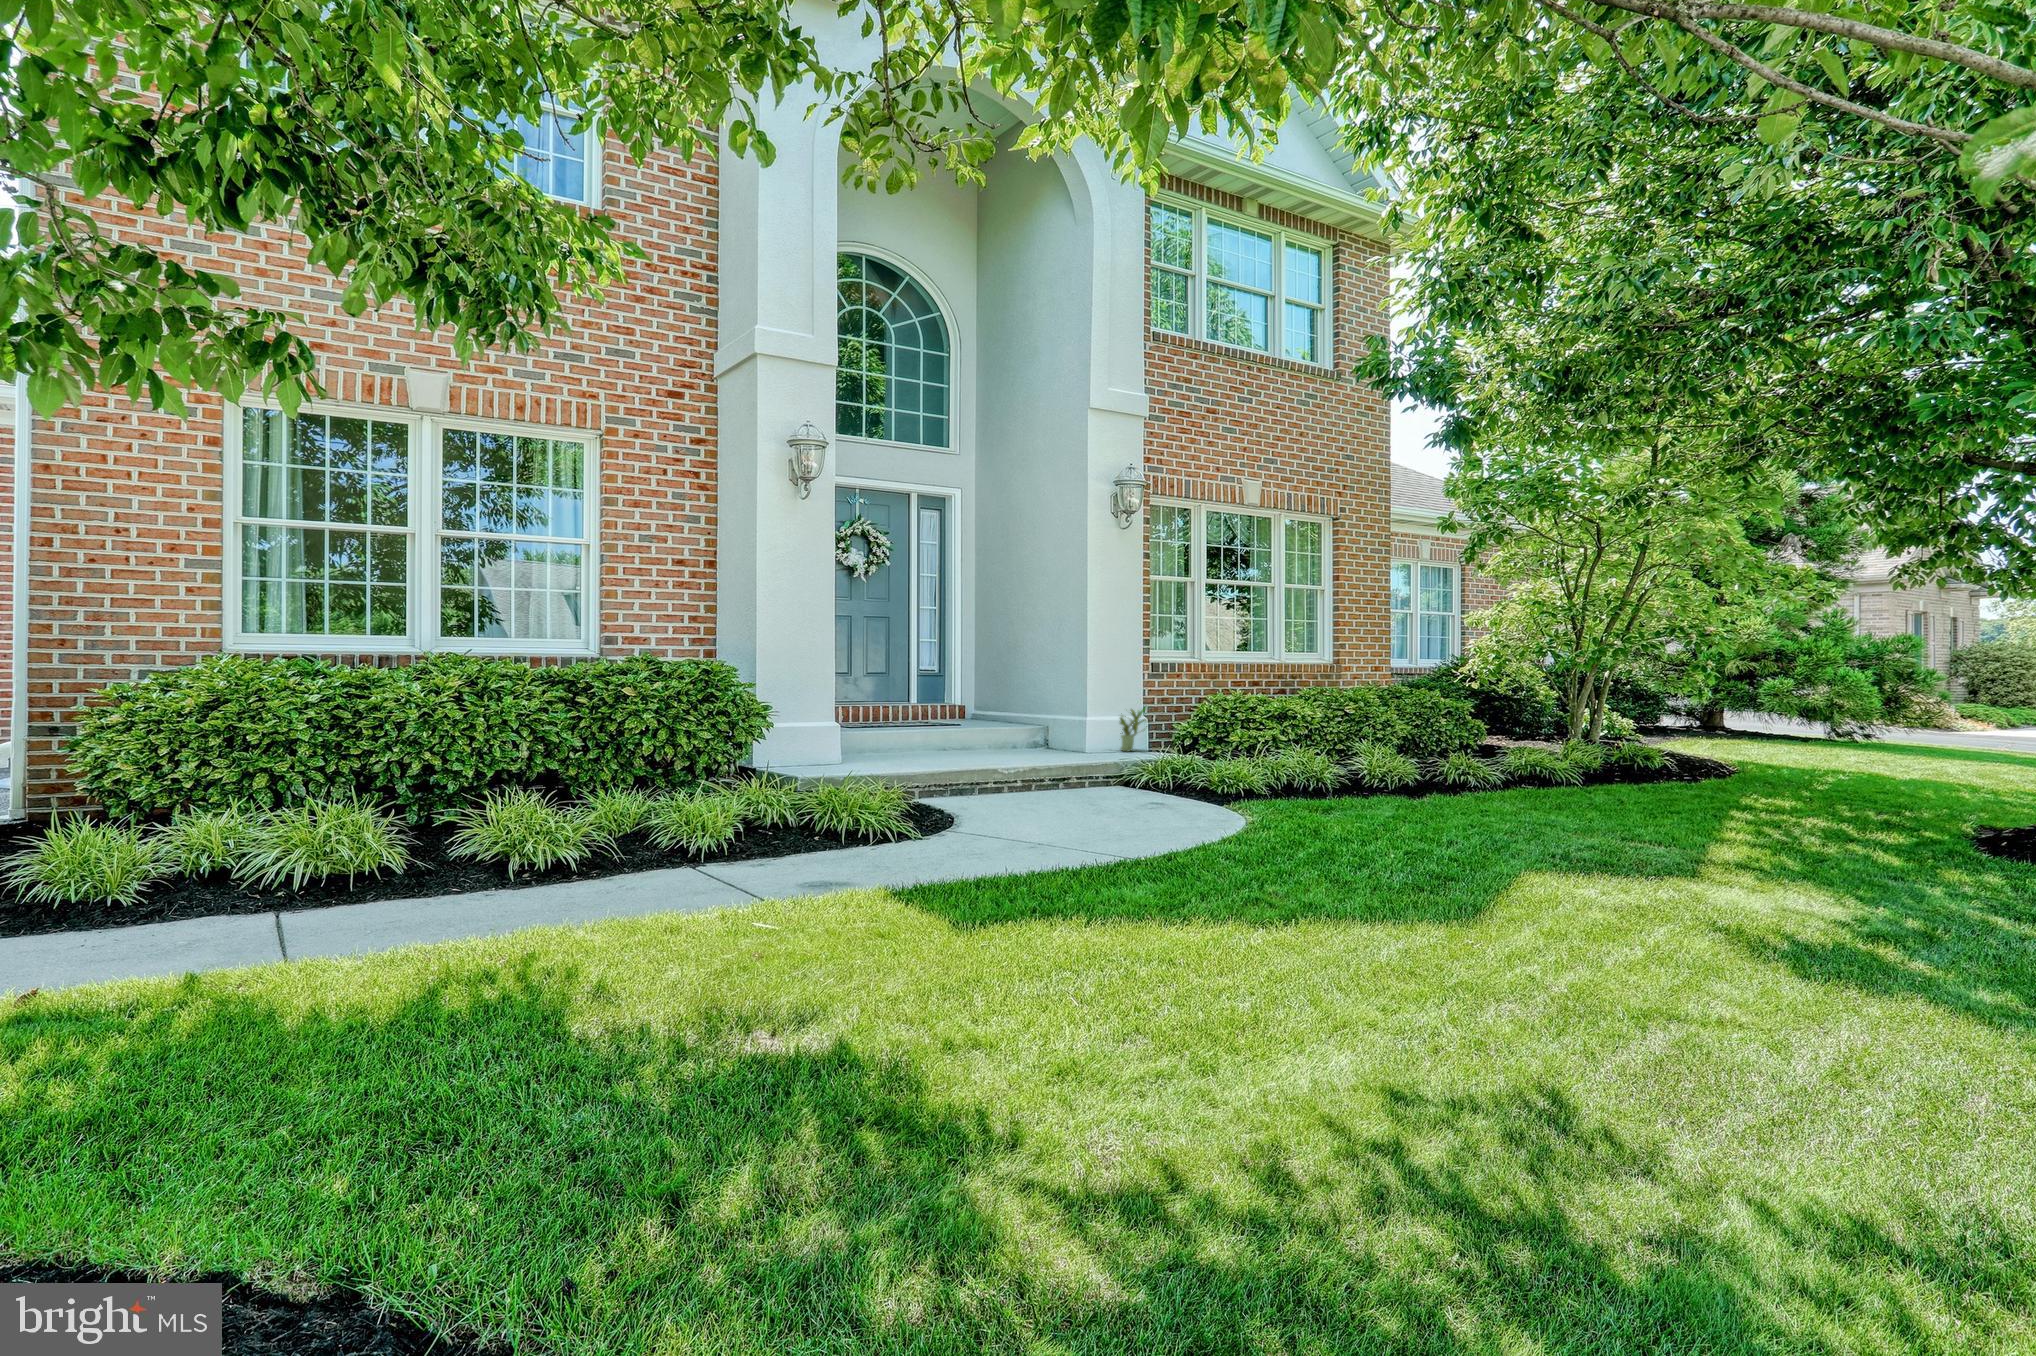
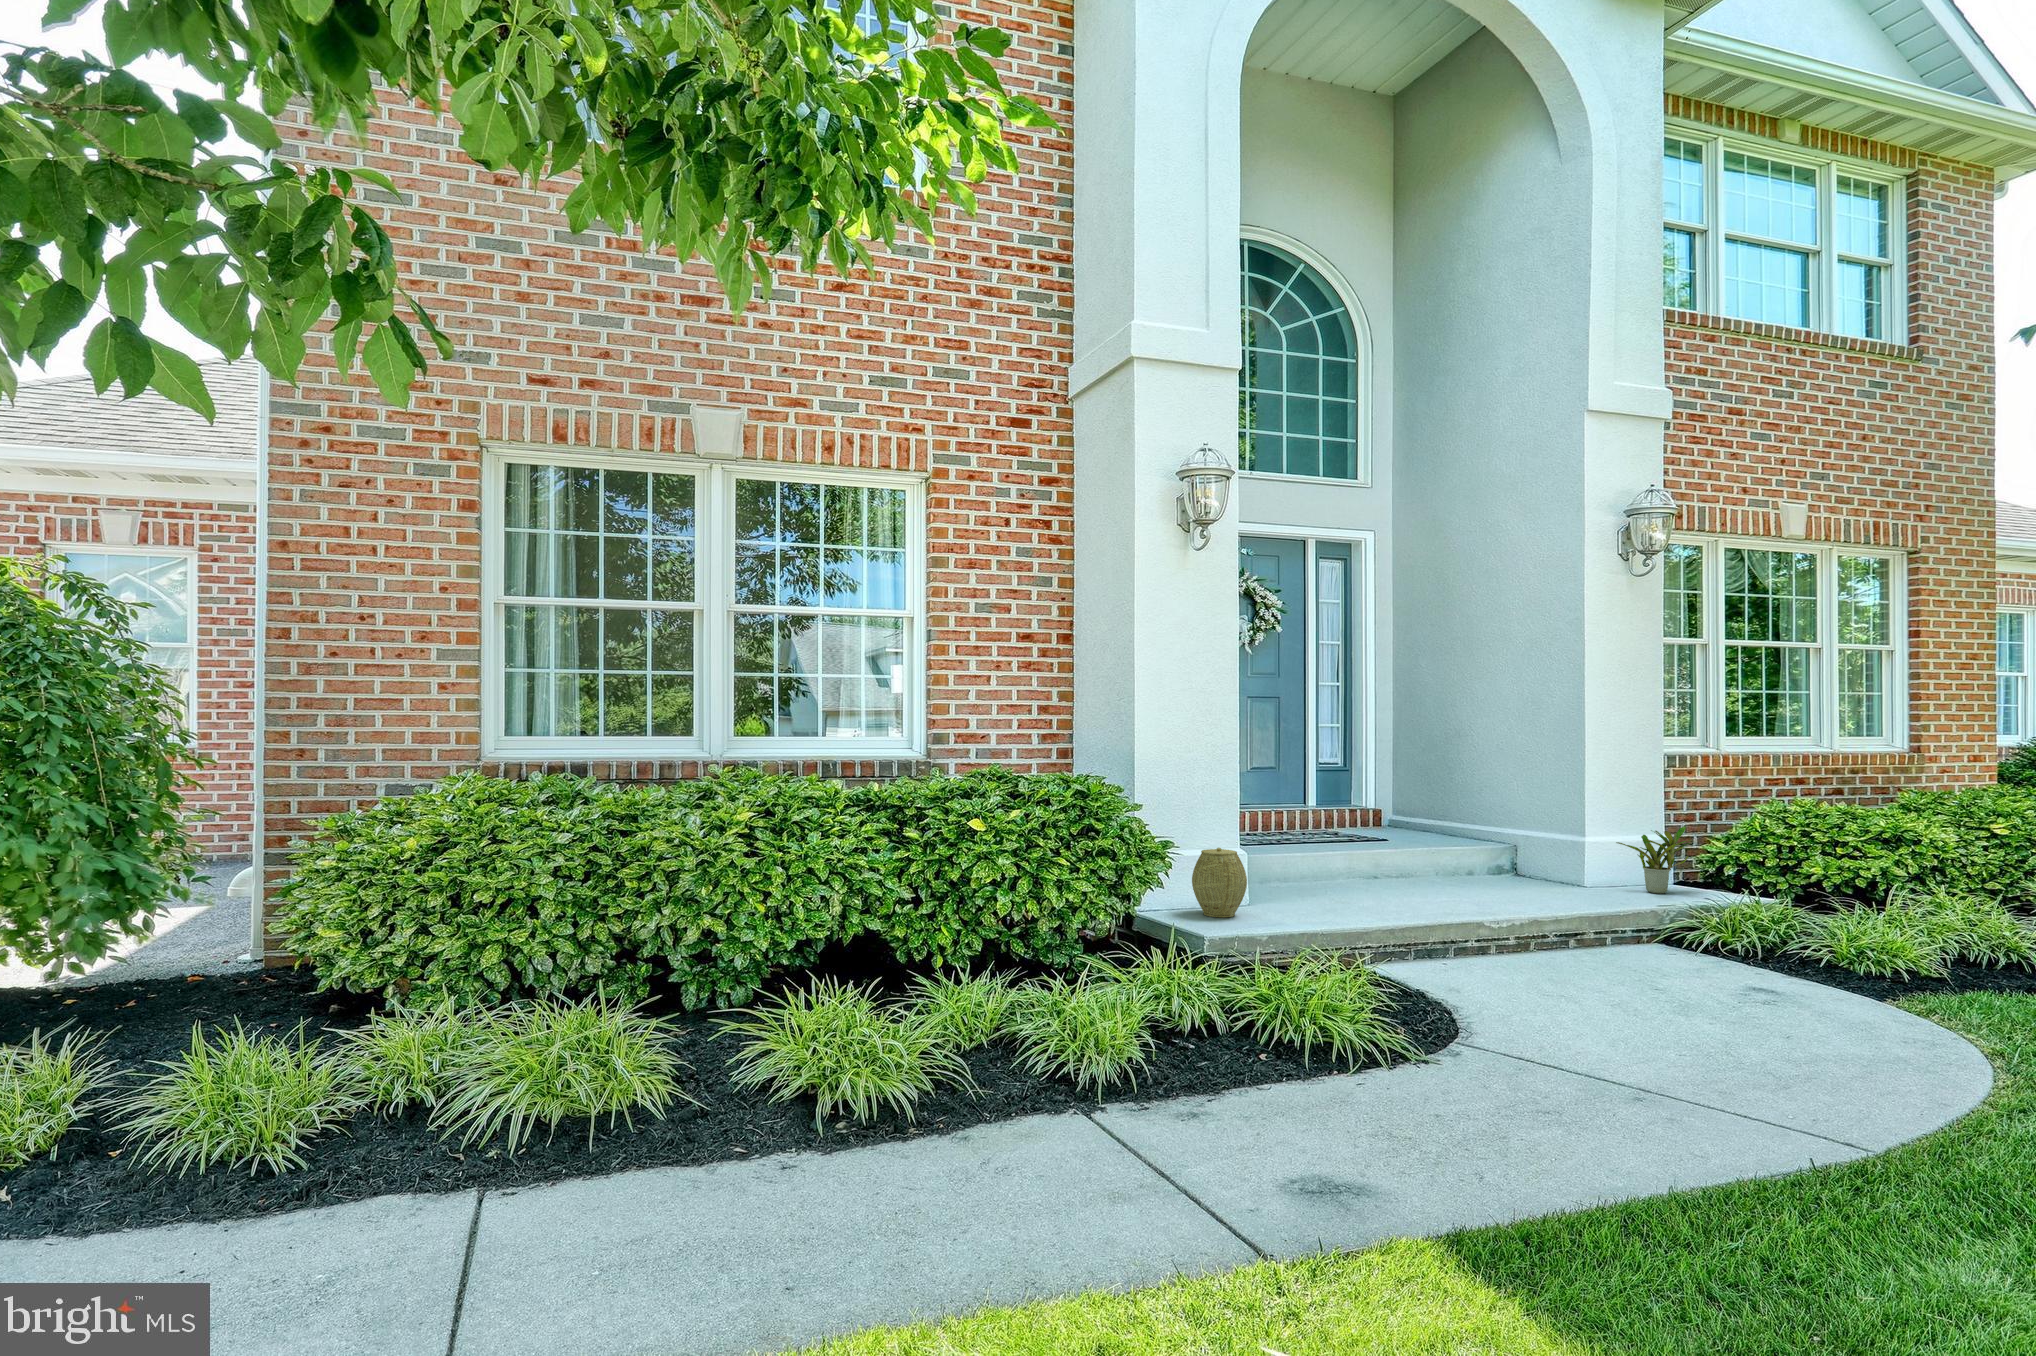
woven basket: none [795,716,833,764] -> present [1192,848,1247,918]

